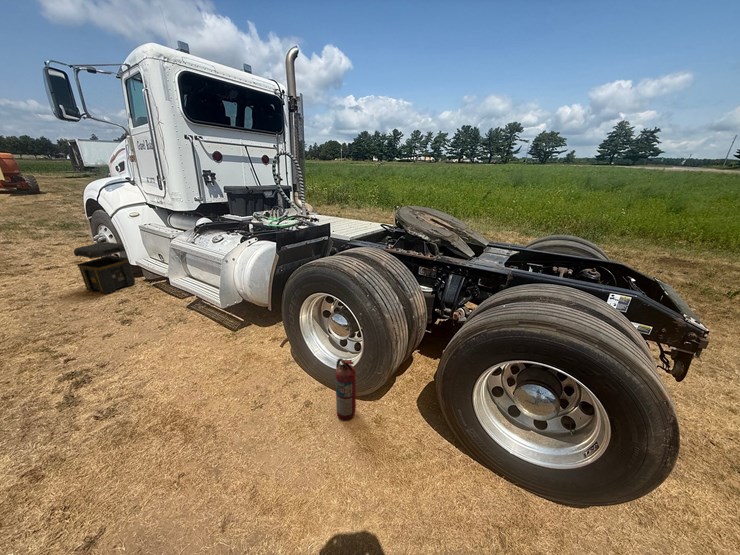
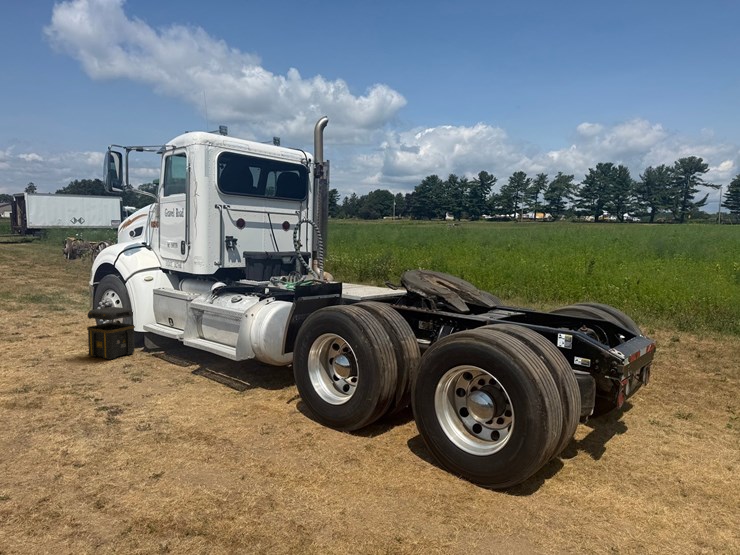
fire extinguisher: present [335,358,356,421] -> none [333,384,351,444]

